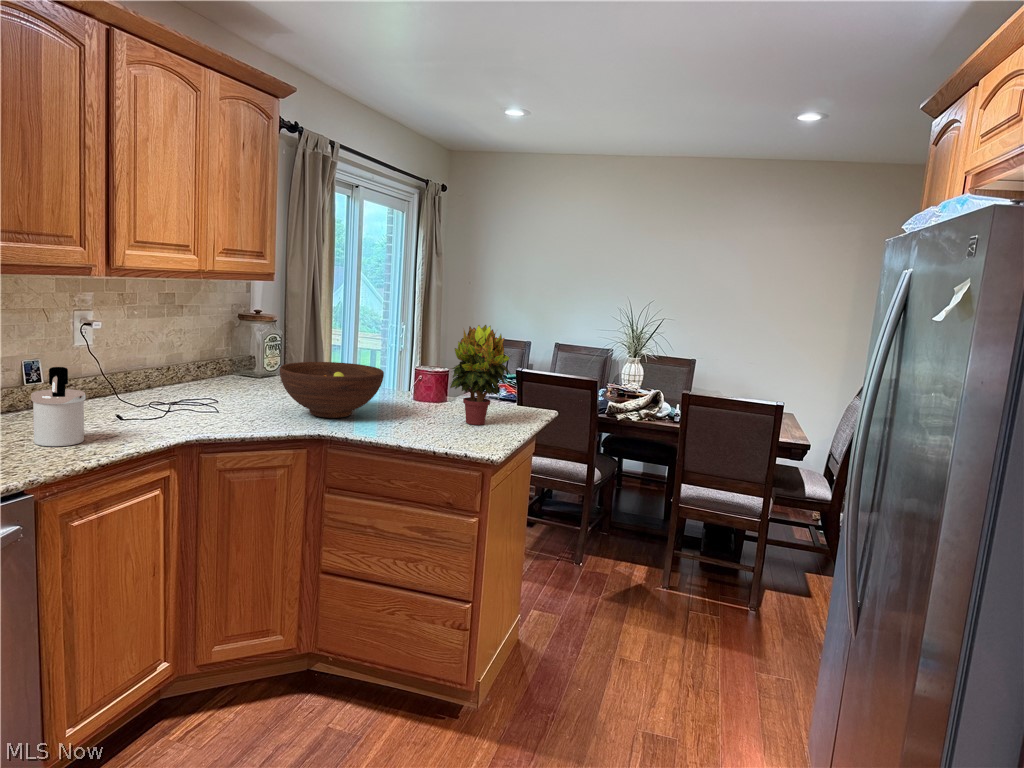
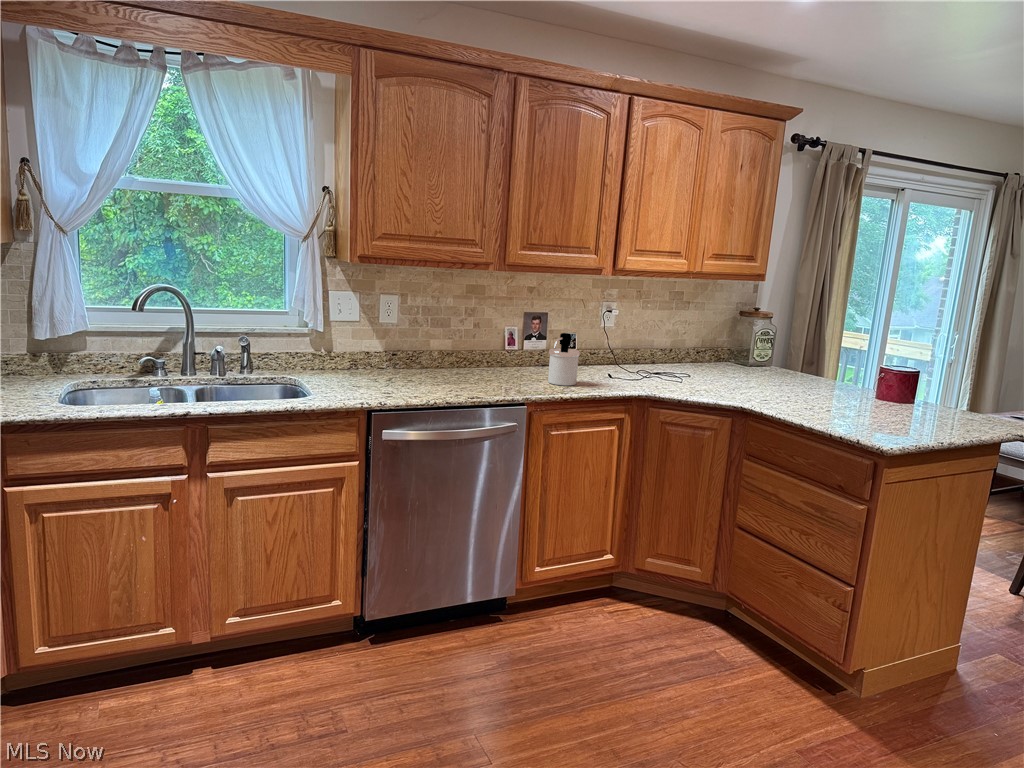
potted plant: present [450,325,511,425] -> none [882,321,959,424]
fruit bowl: present [279,362,384,418] -> none [729,349,824,398]

